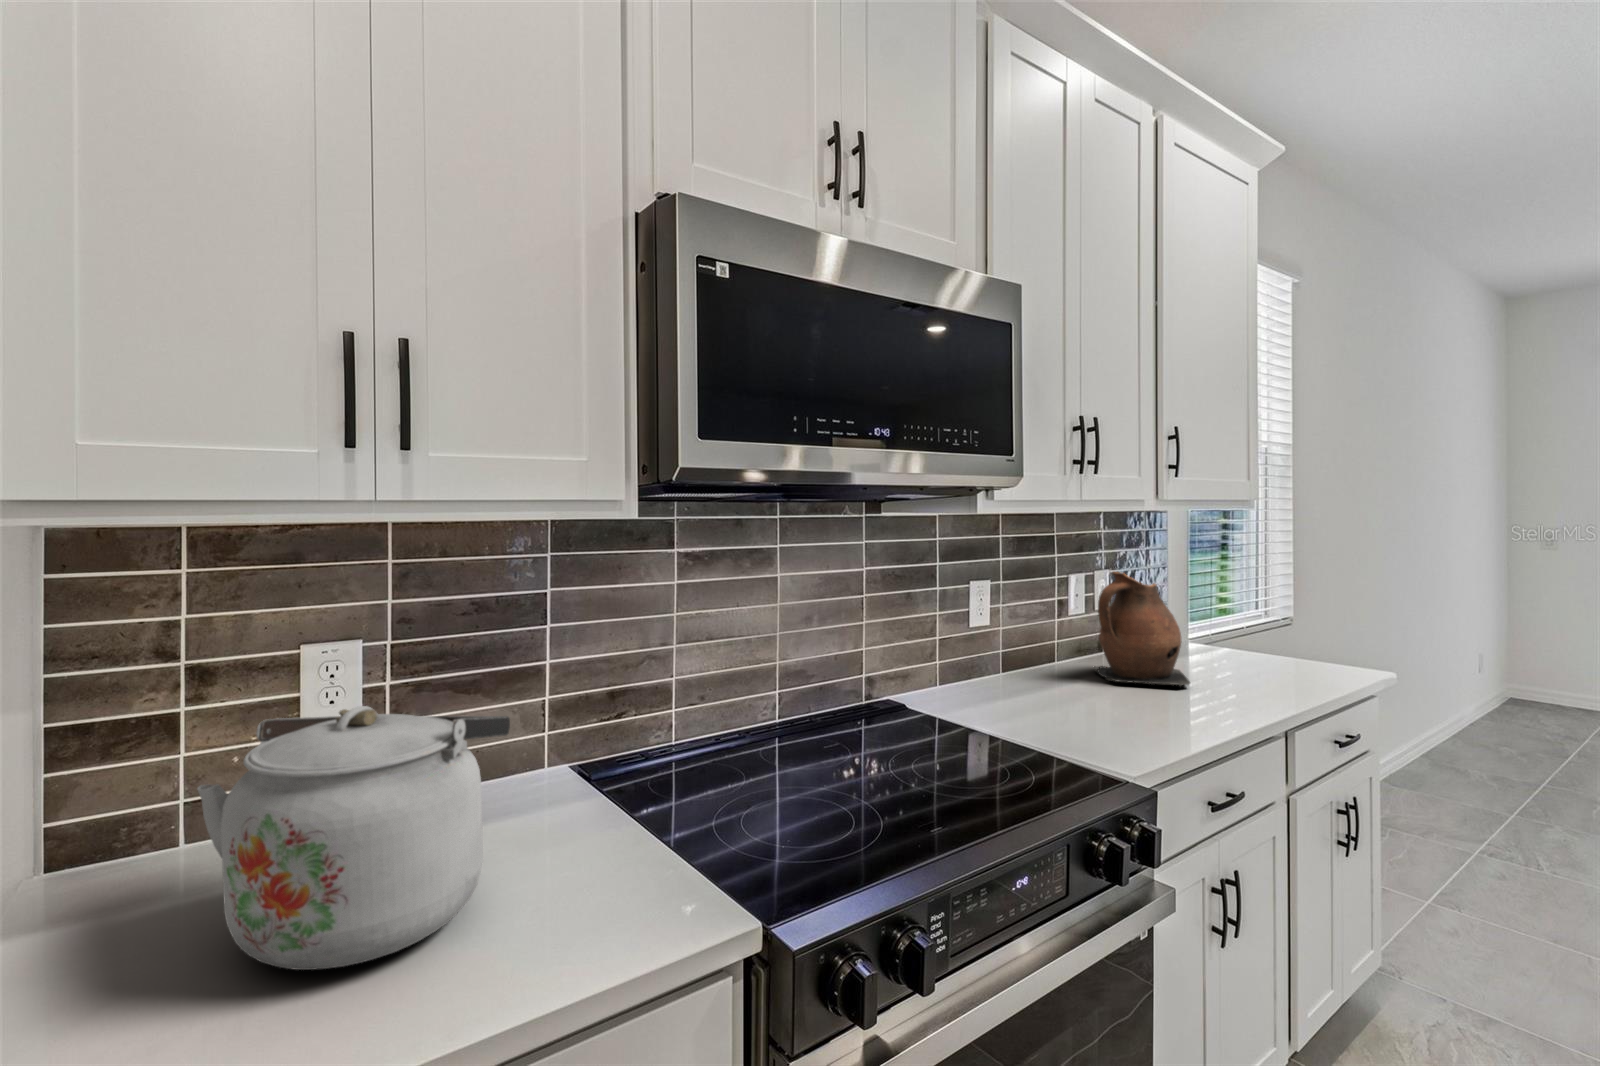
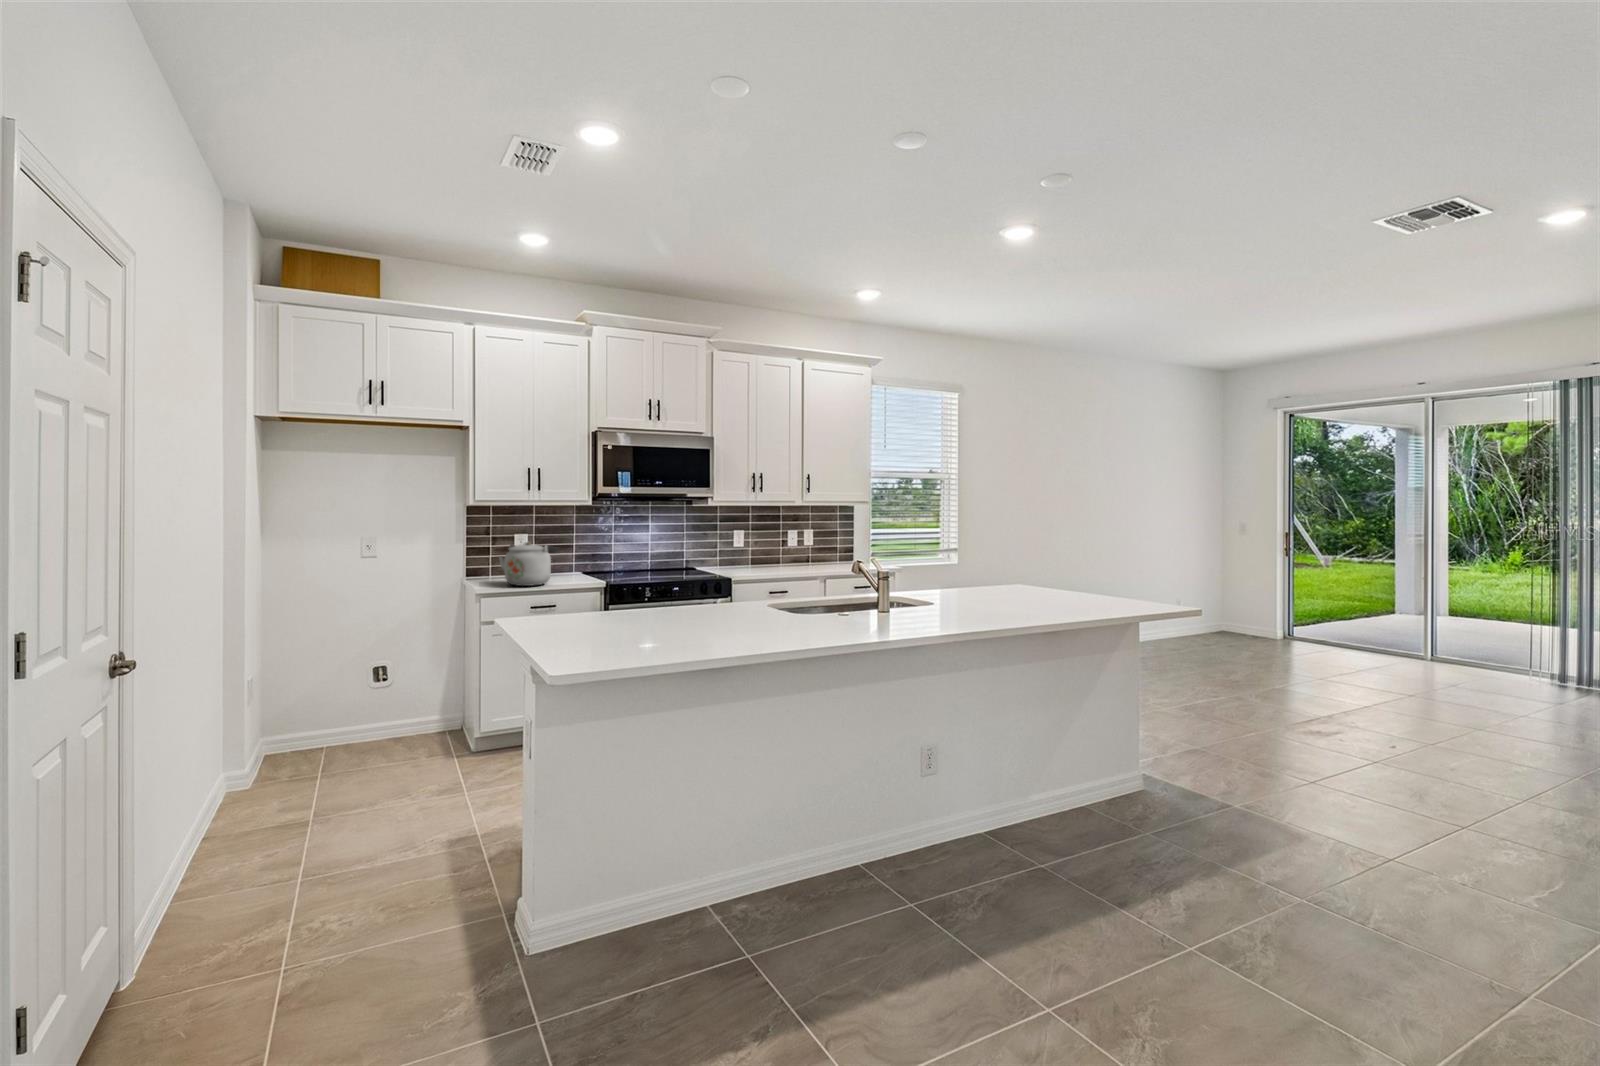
ceramic pitcher: present [1095,572,1190,686] -> none [781,529,820,571]

